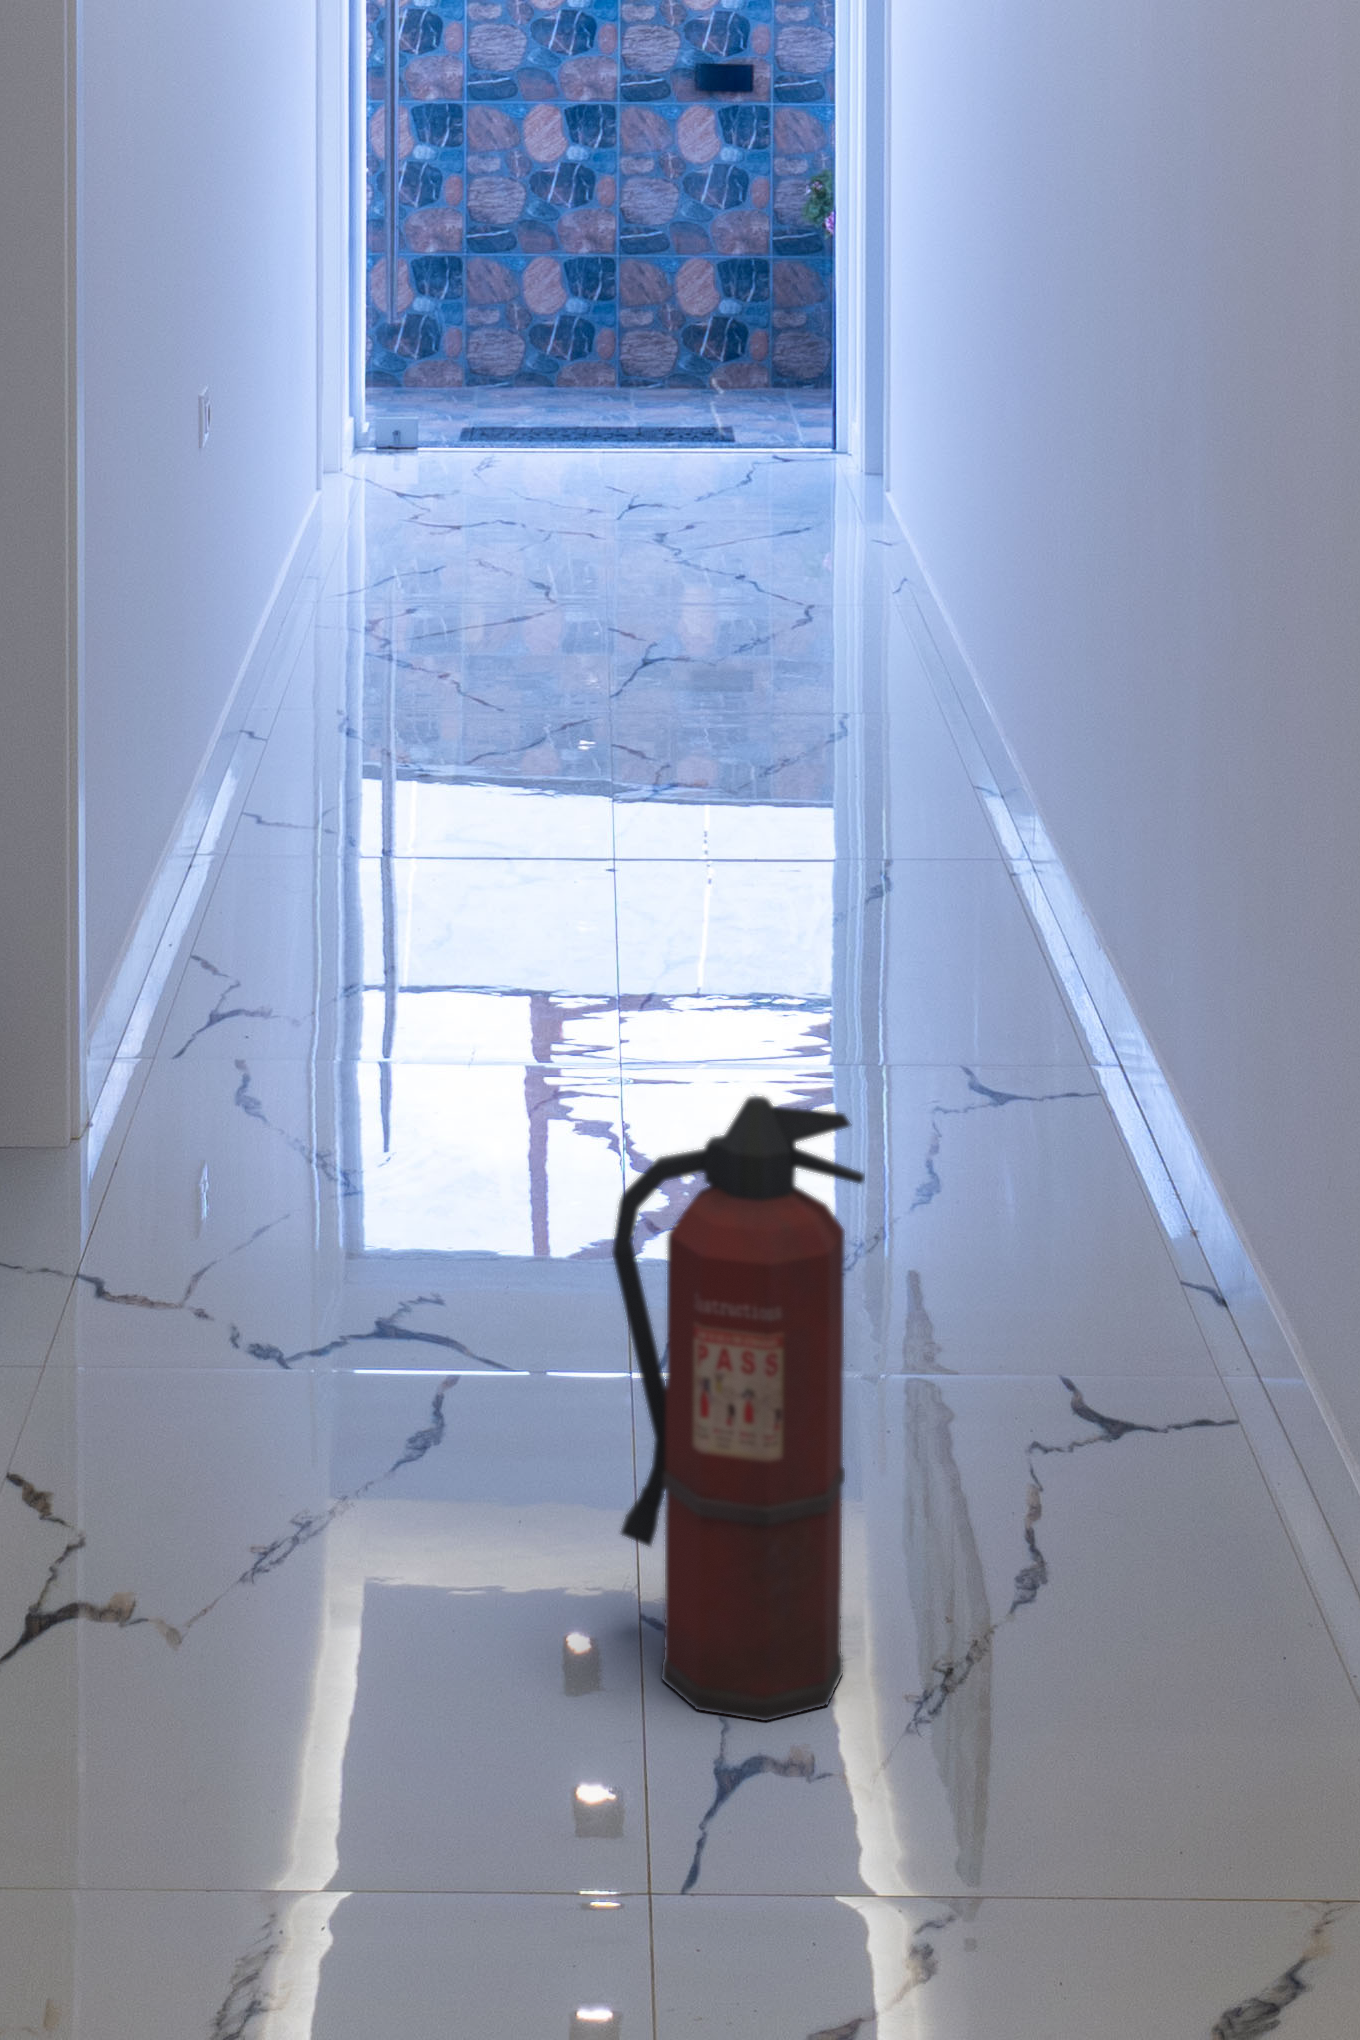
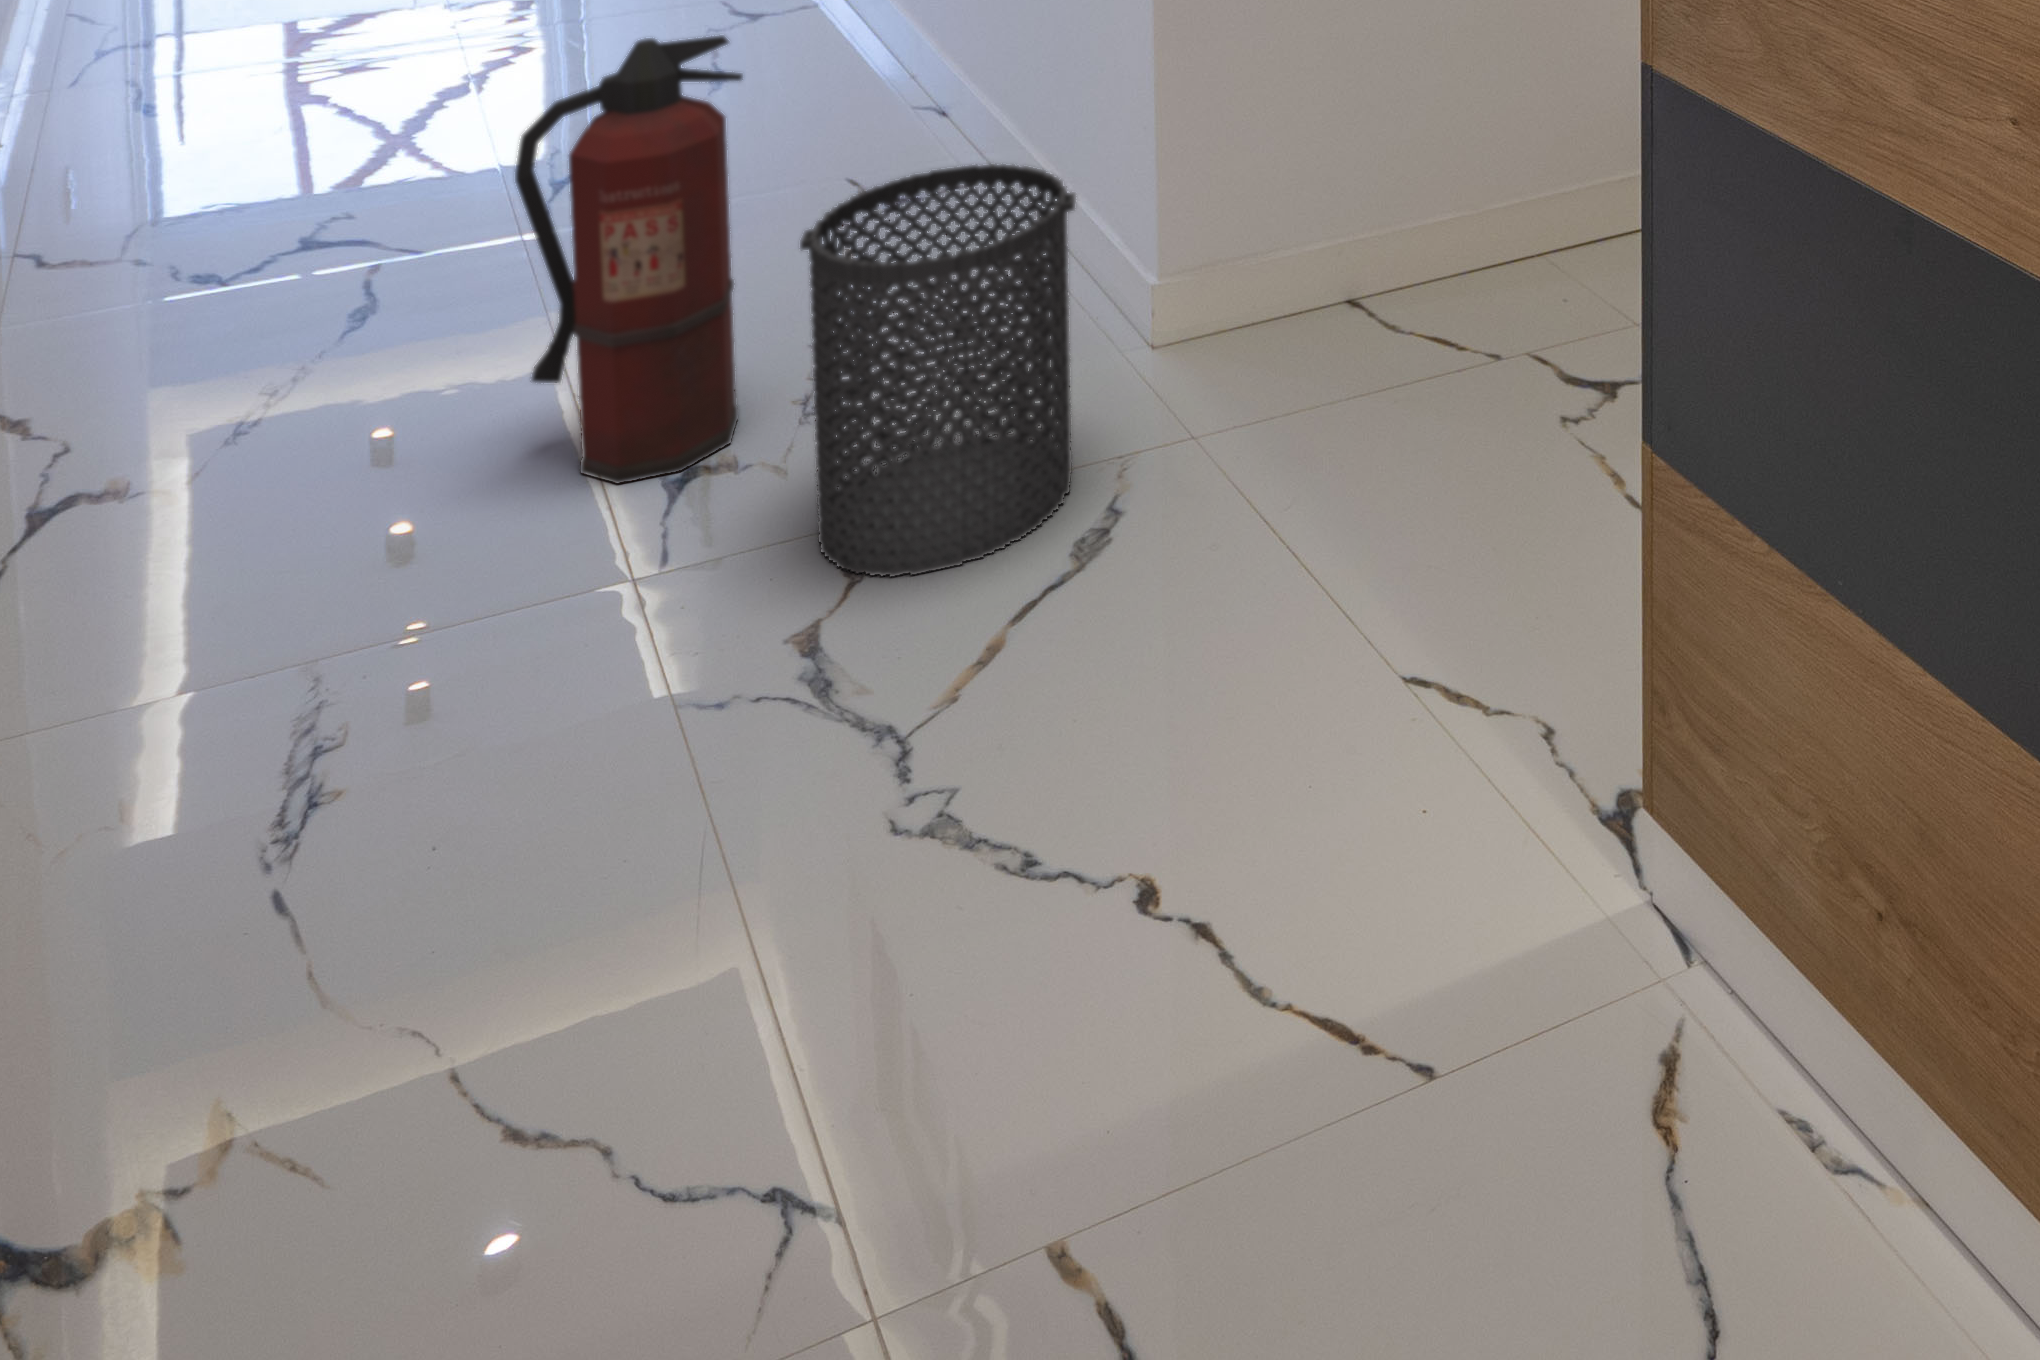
trash can: none [892,1380,1247,1992] -> present [800,164,1076,577]

